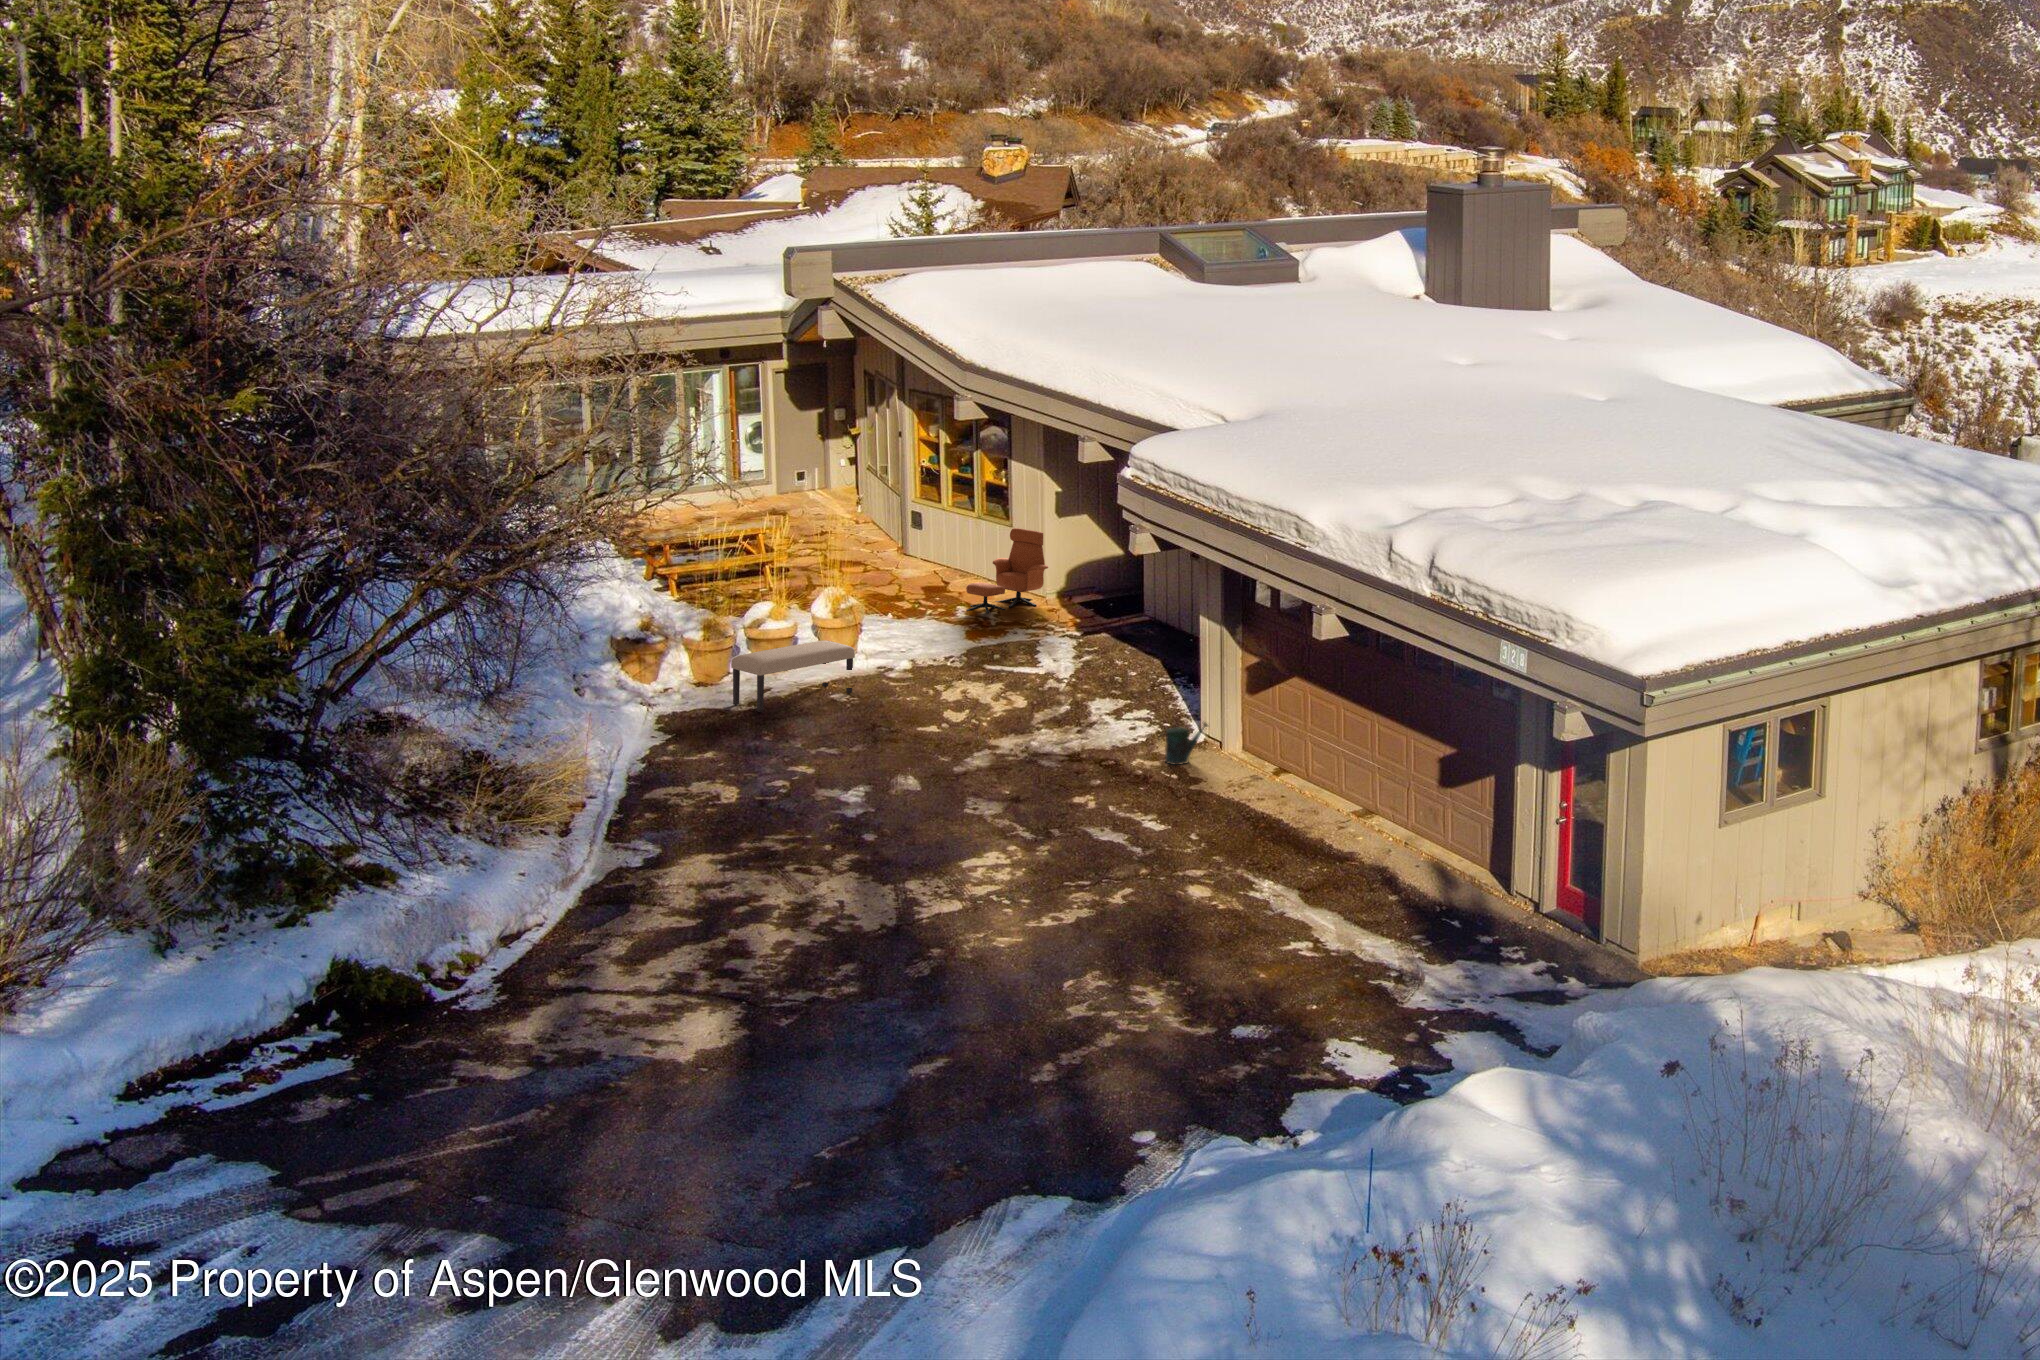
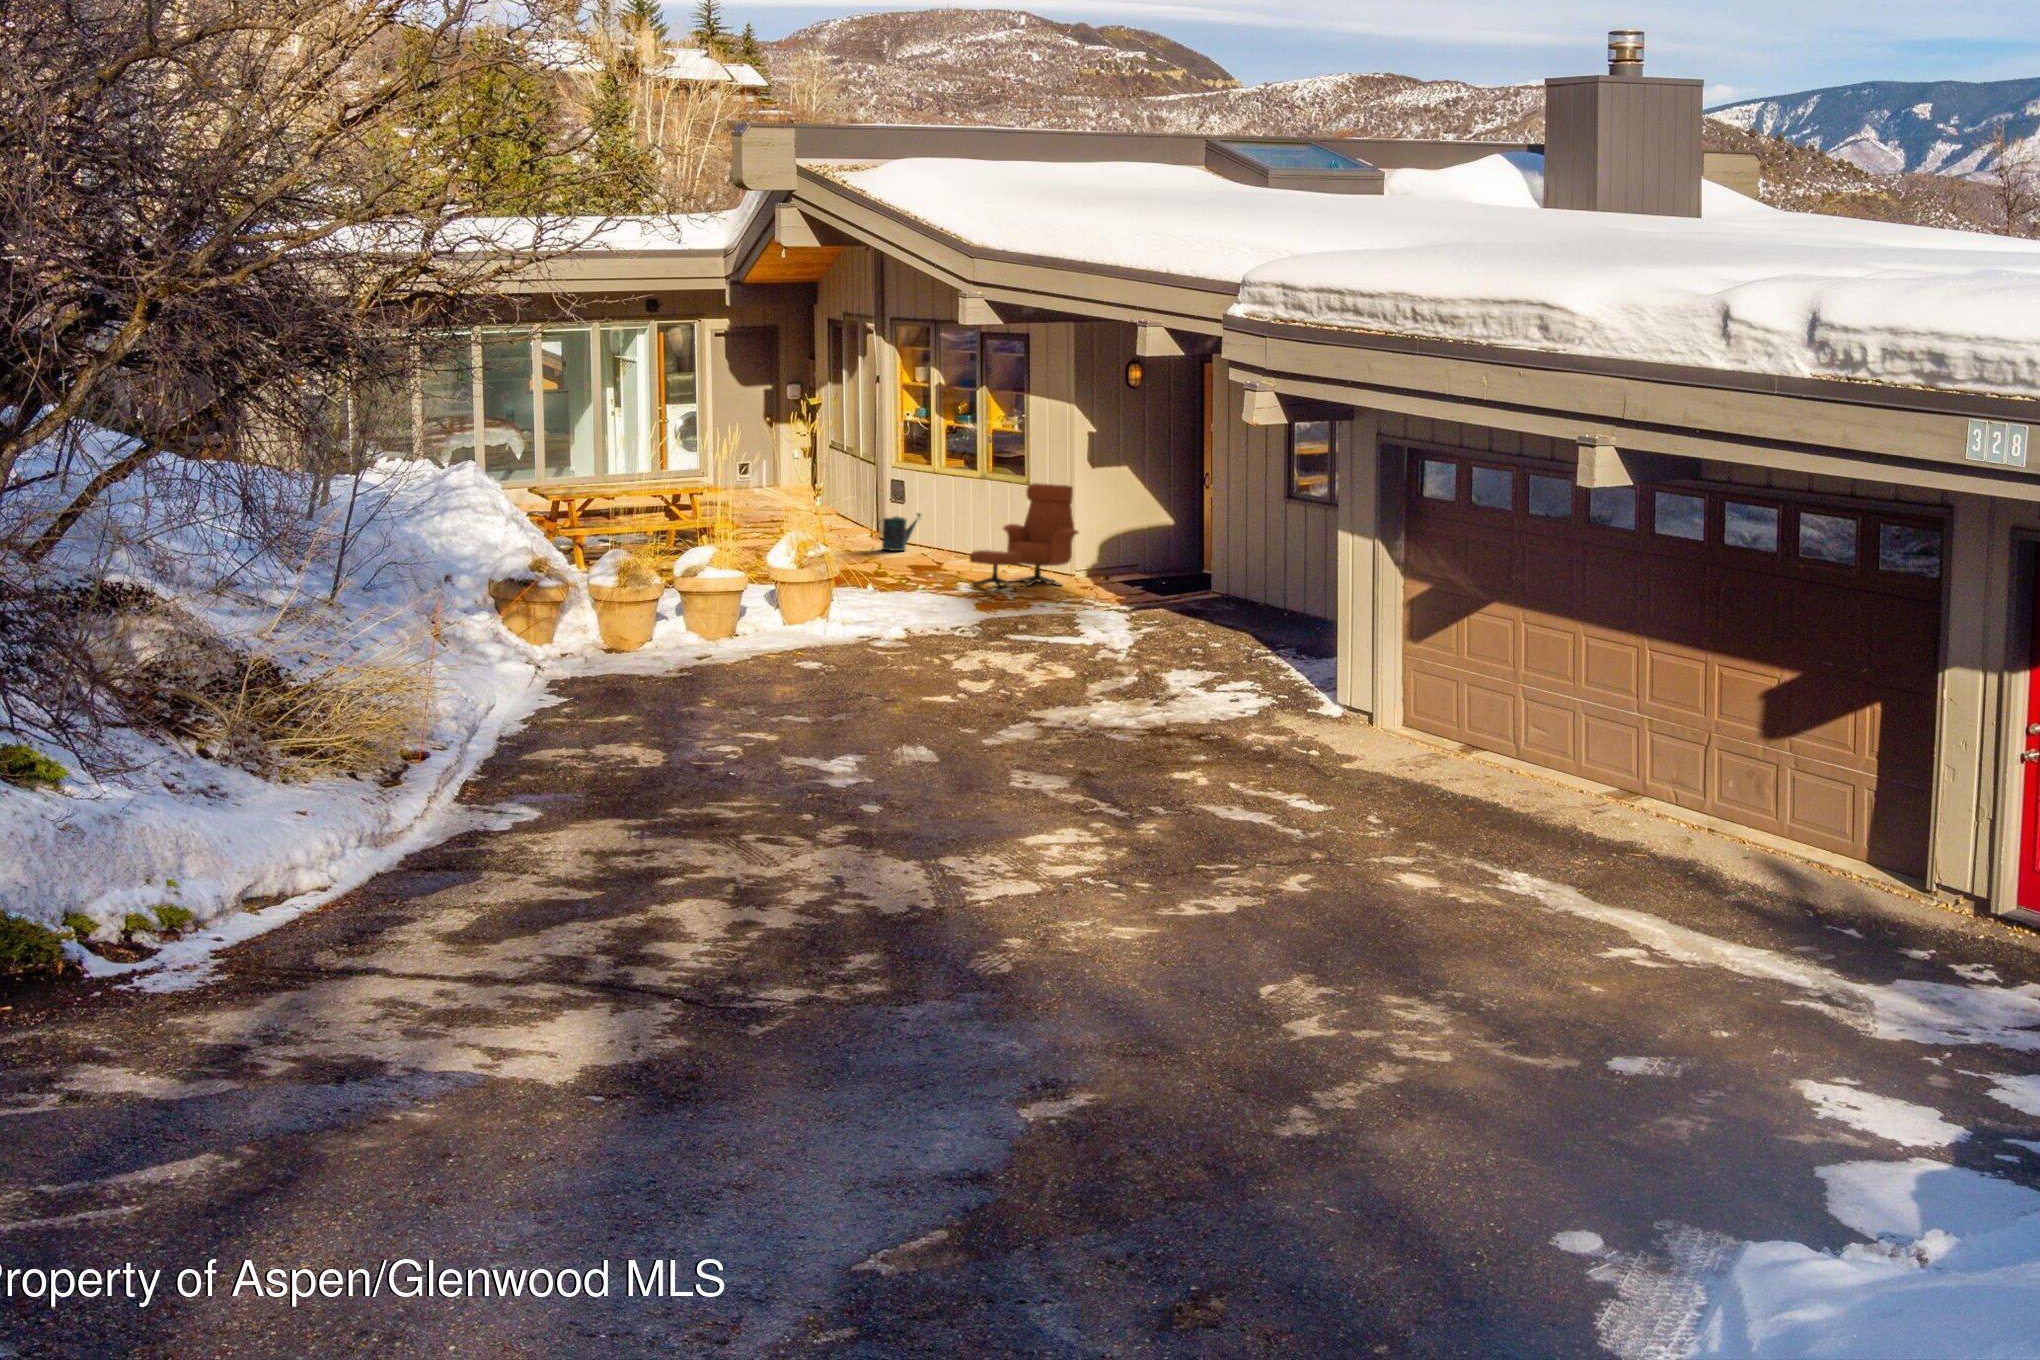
bench: present [731,640,855,712] -> none [652,598,823,683]
watering can: present [1165,723,1208,765] -> present [877,513,920,551]

